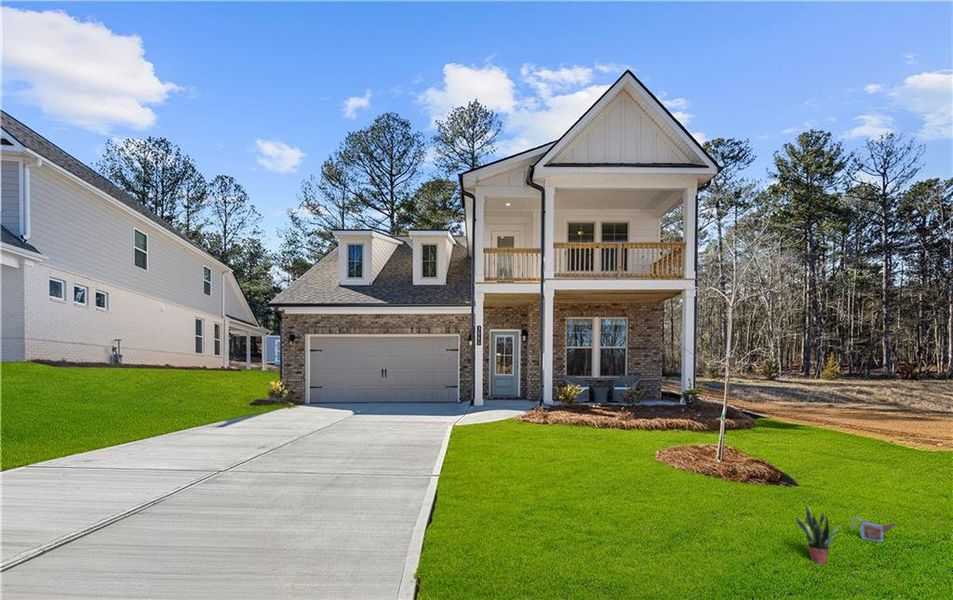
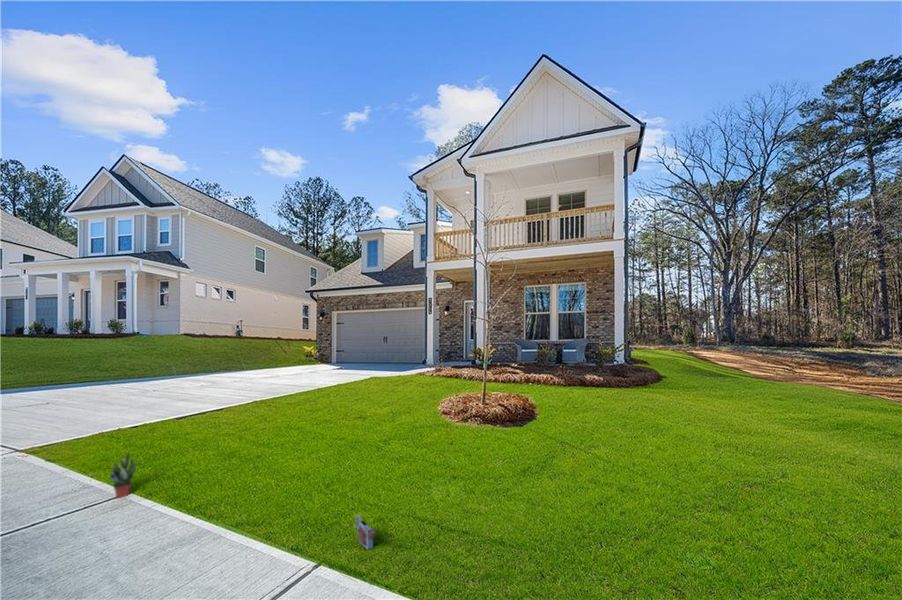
potted plant: present [796,505,838,564] -> present [110,453,136,498]

